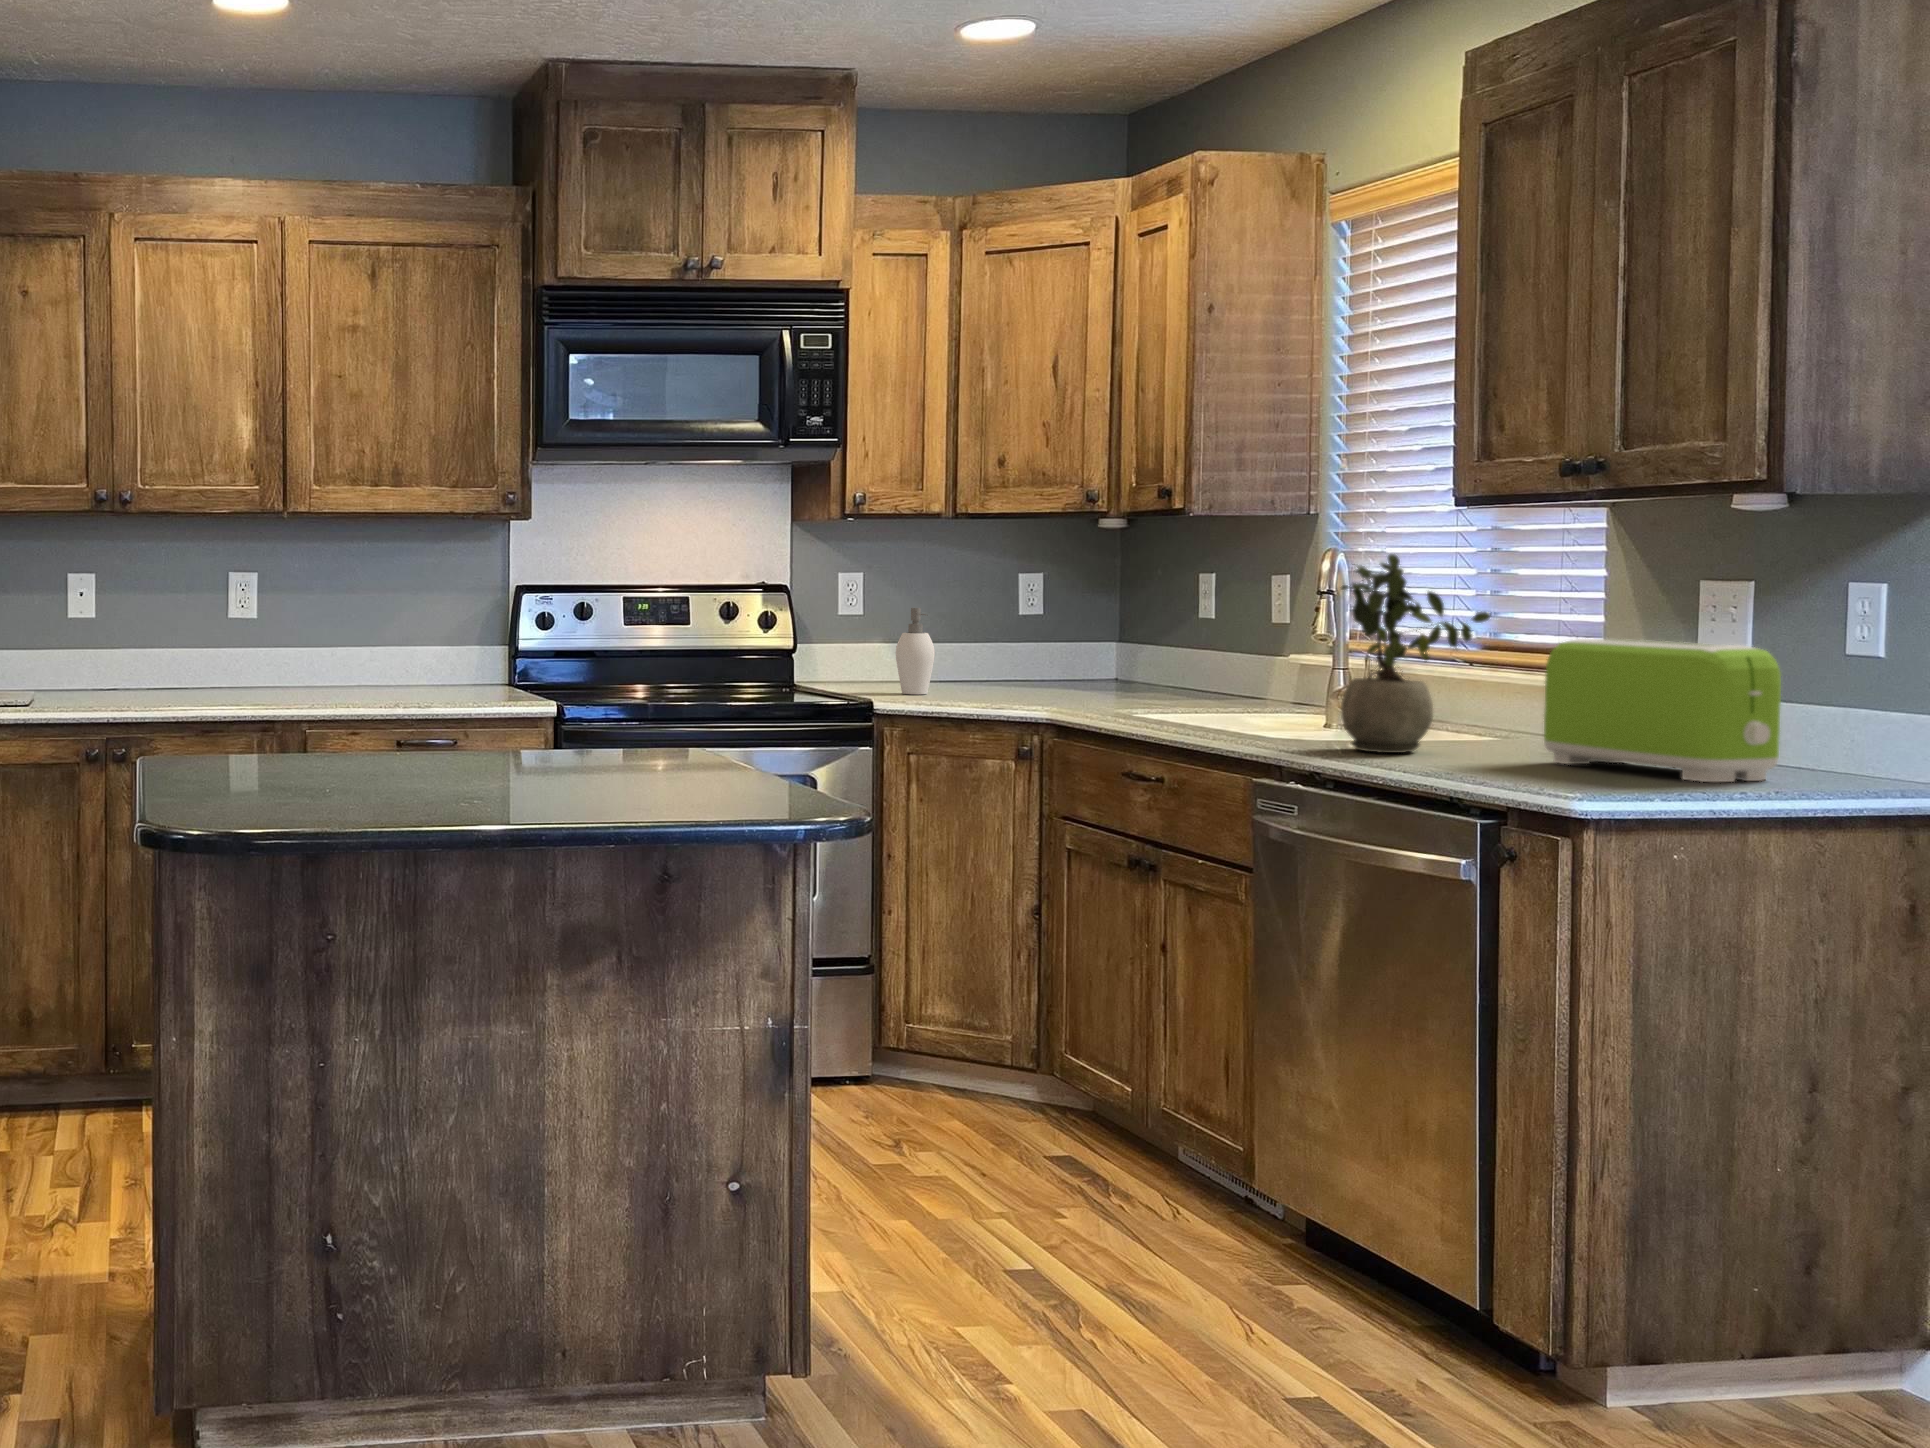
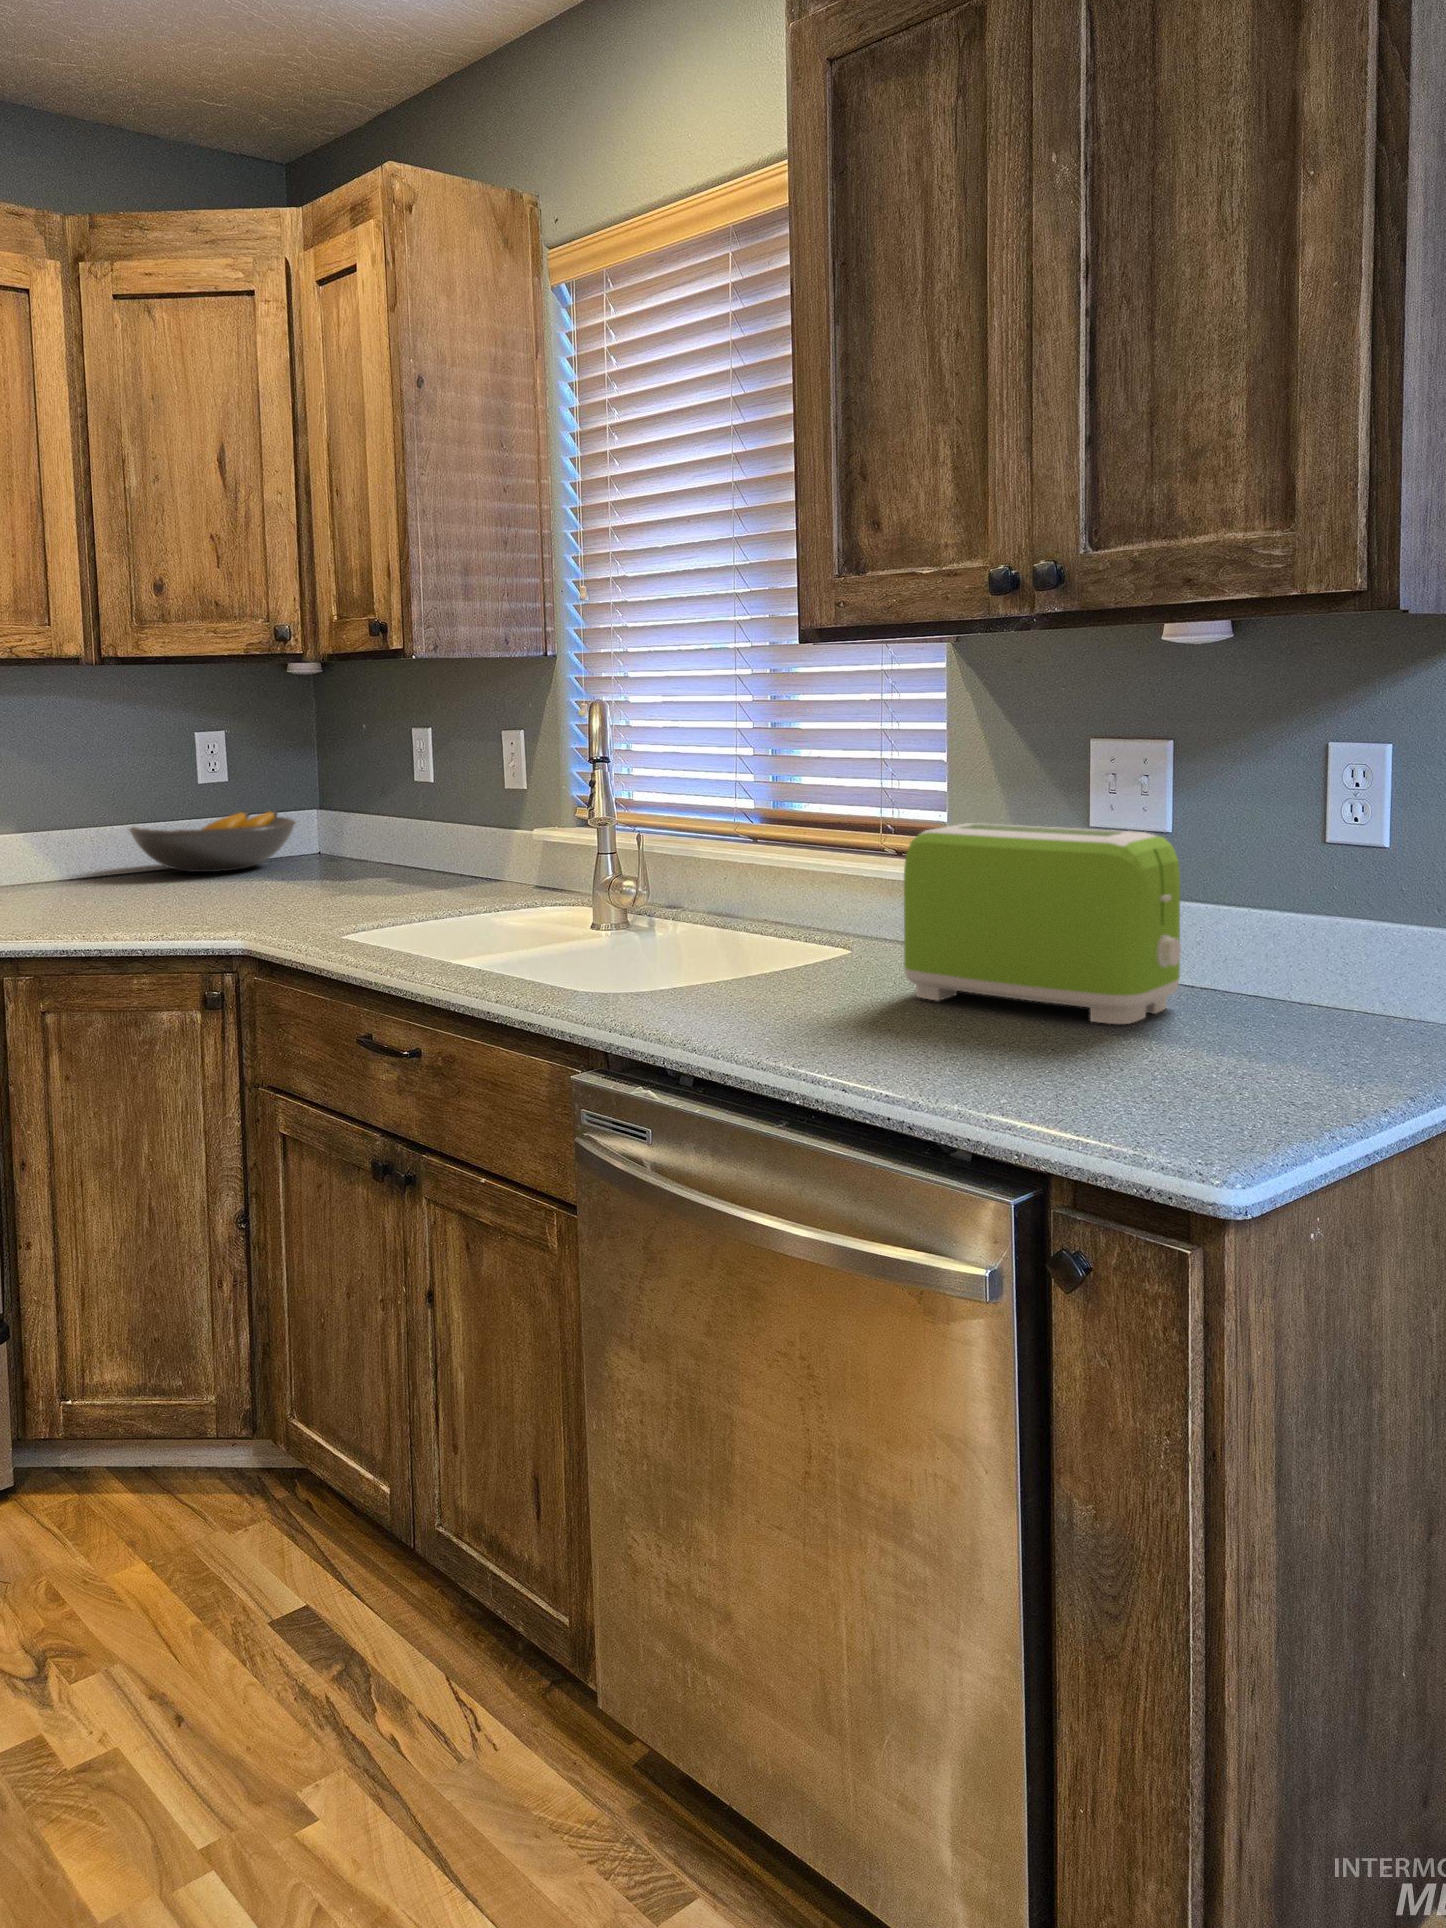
potted plant: present [1341,554,1490,753] -> none [641,714,832,999]
soap dispenser: present [896,608,935,694] -> none [24,791,81,915]
fruit bowl: none [963,636,1096,681] -> present [130,810,296,872]

